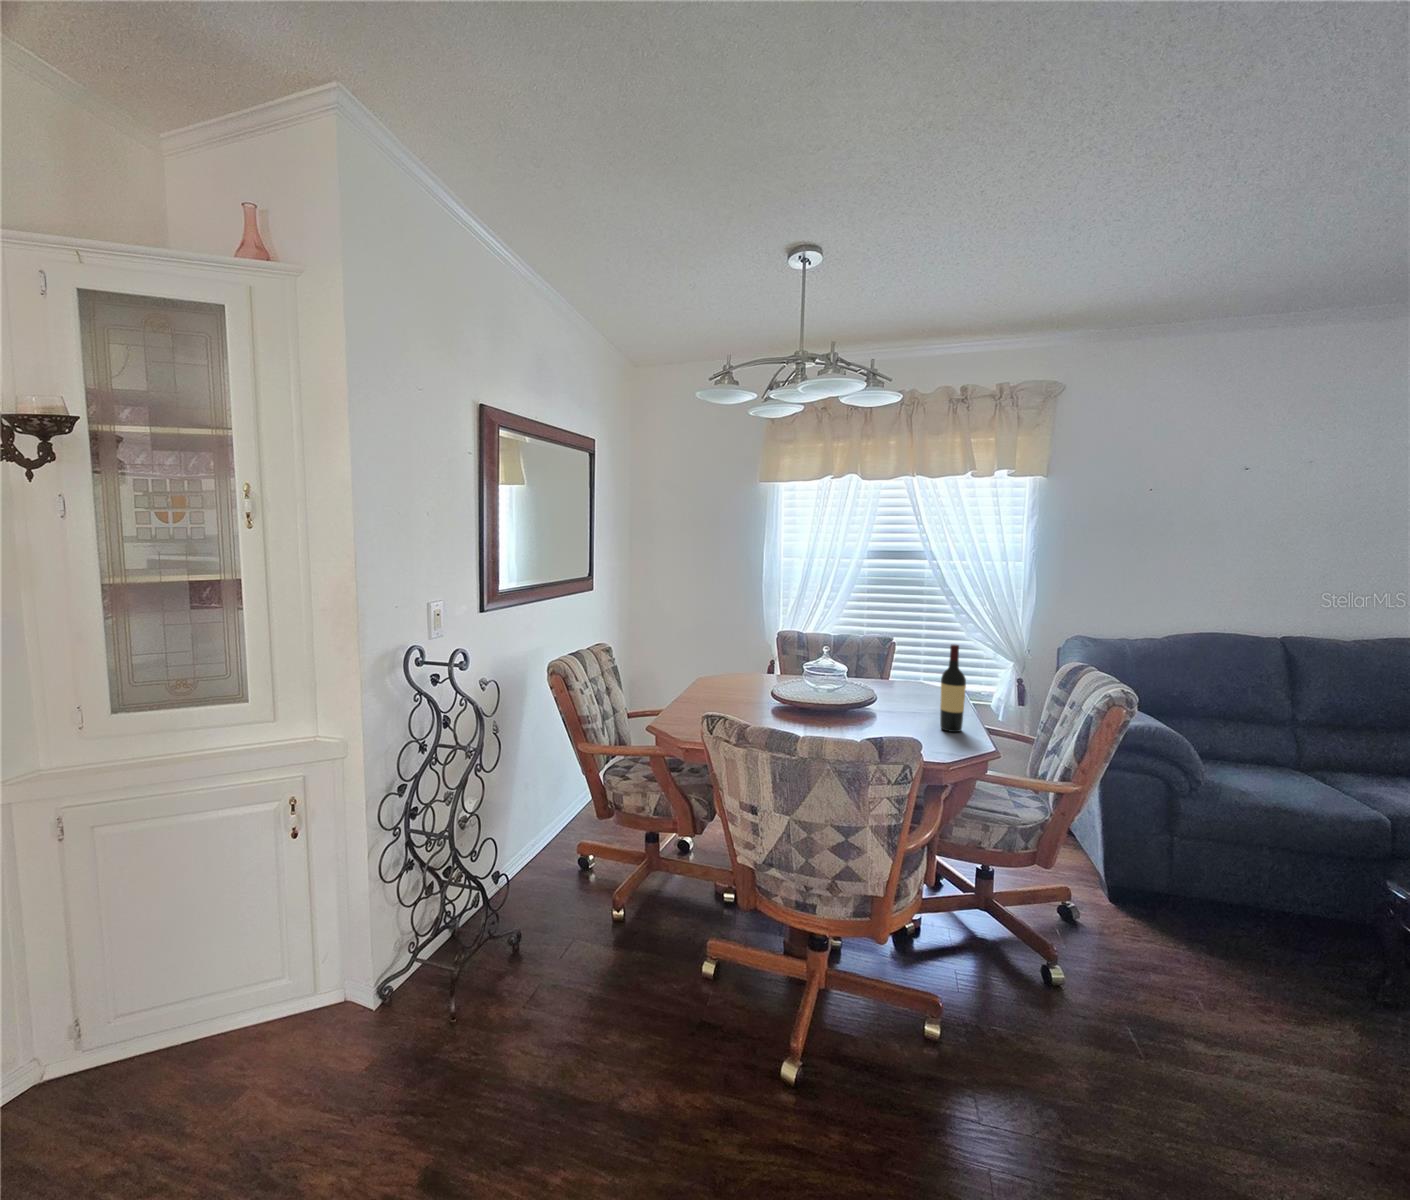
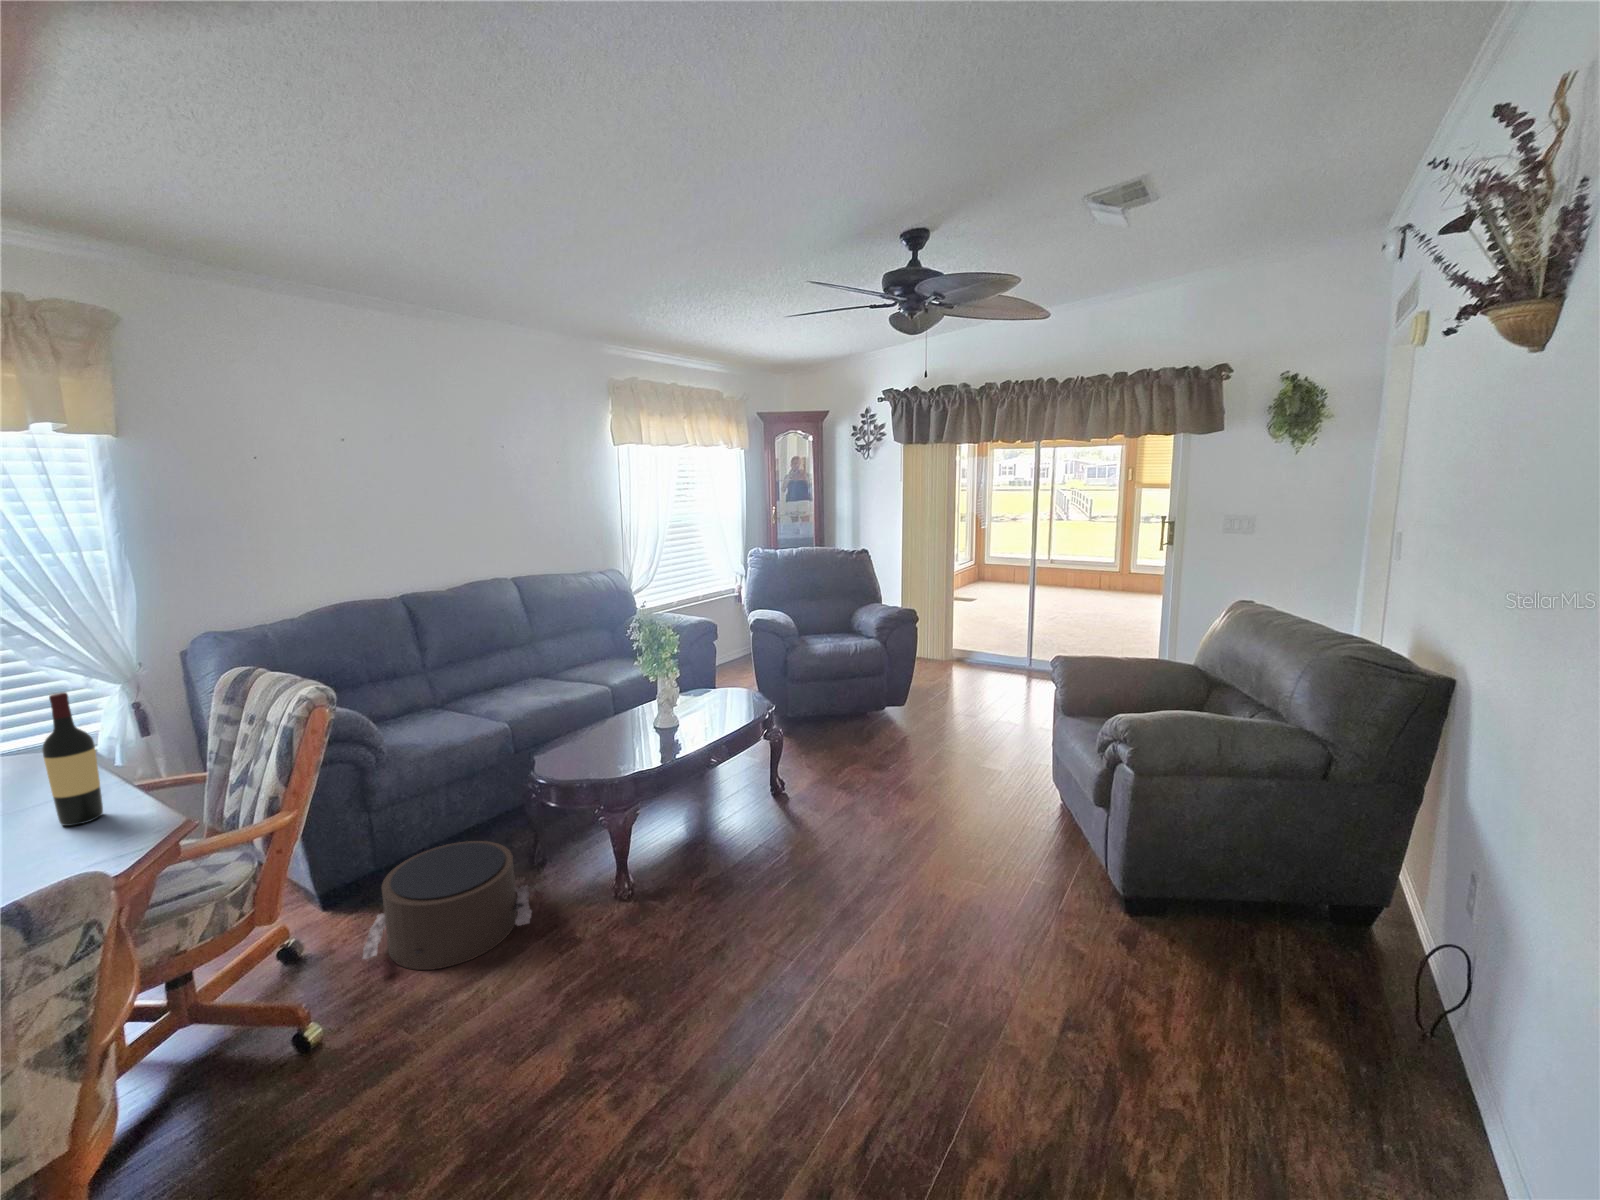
pouf: none [1116,895,1342,1062] -> present [363,841,532,970]

